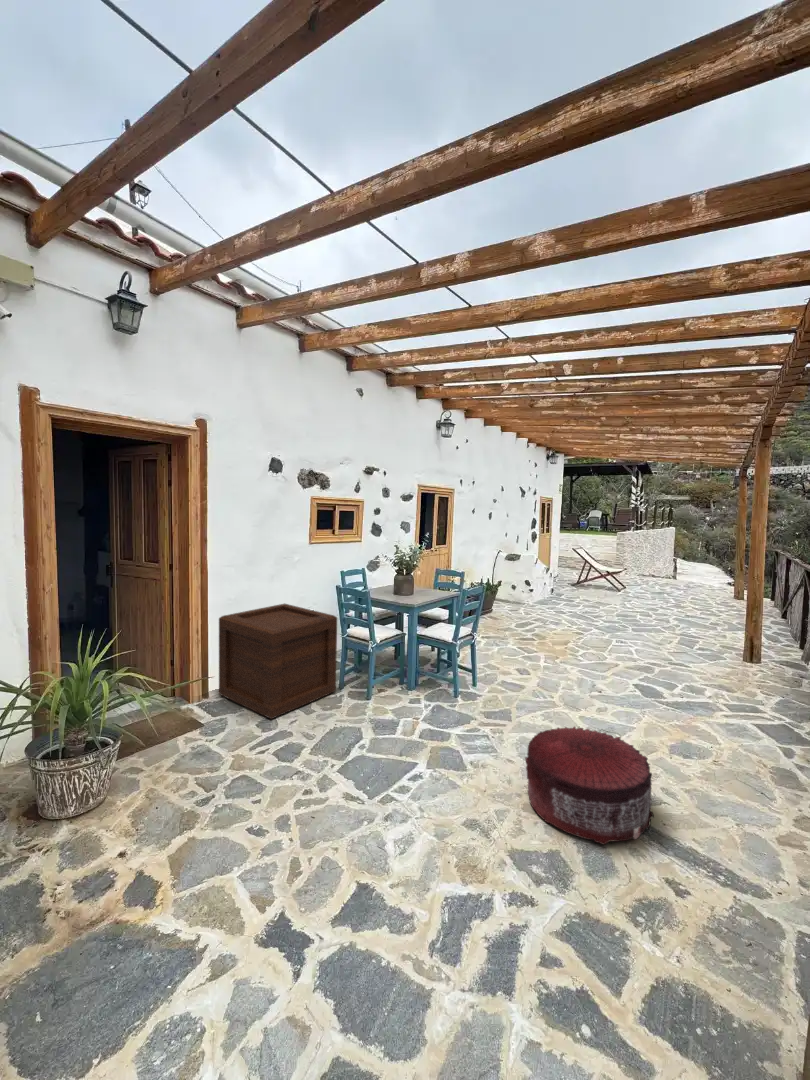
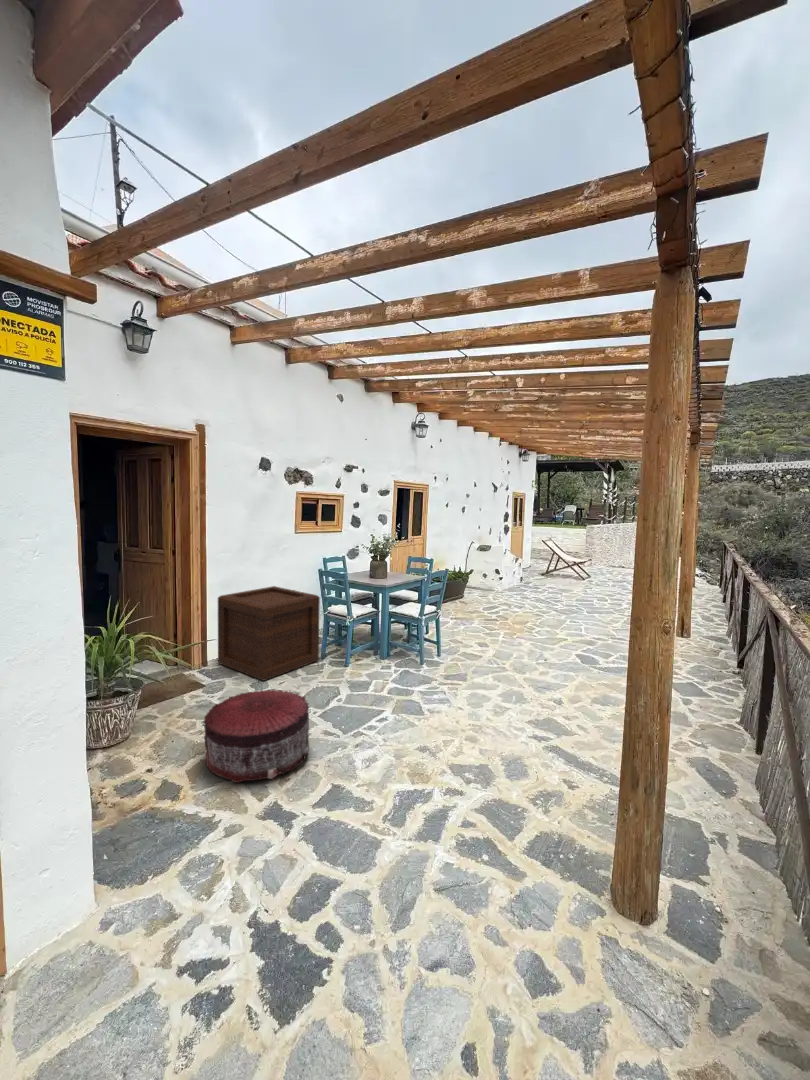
pouf: present [525,727,654,844] -> present [204,690,309,783]

